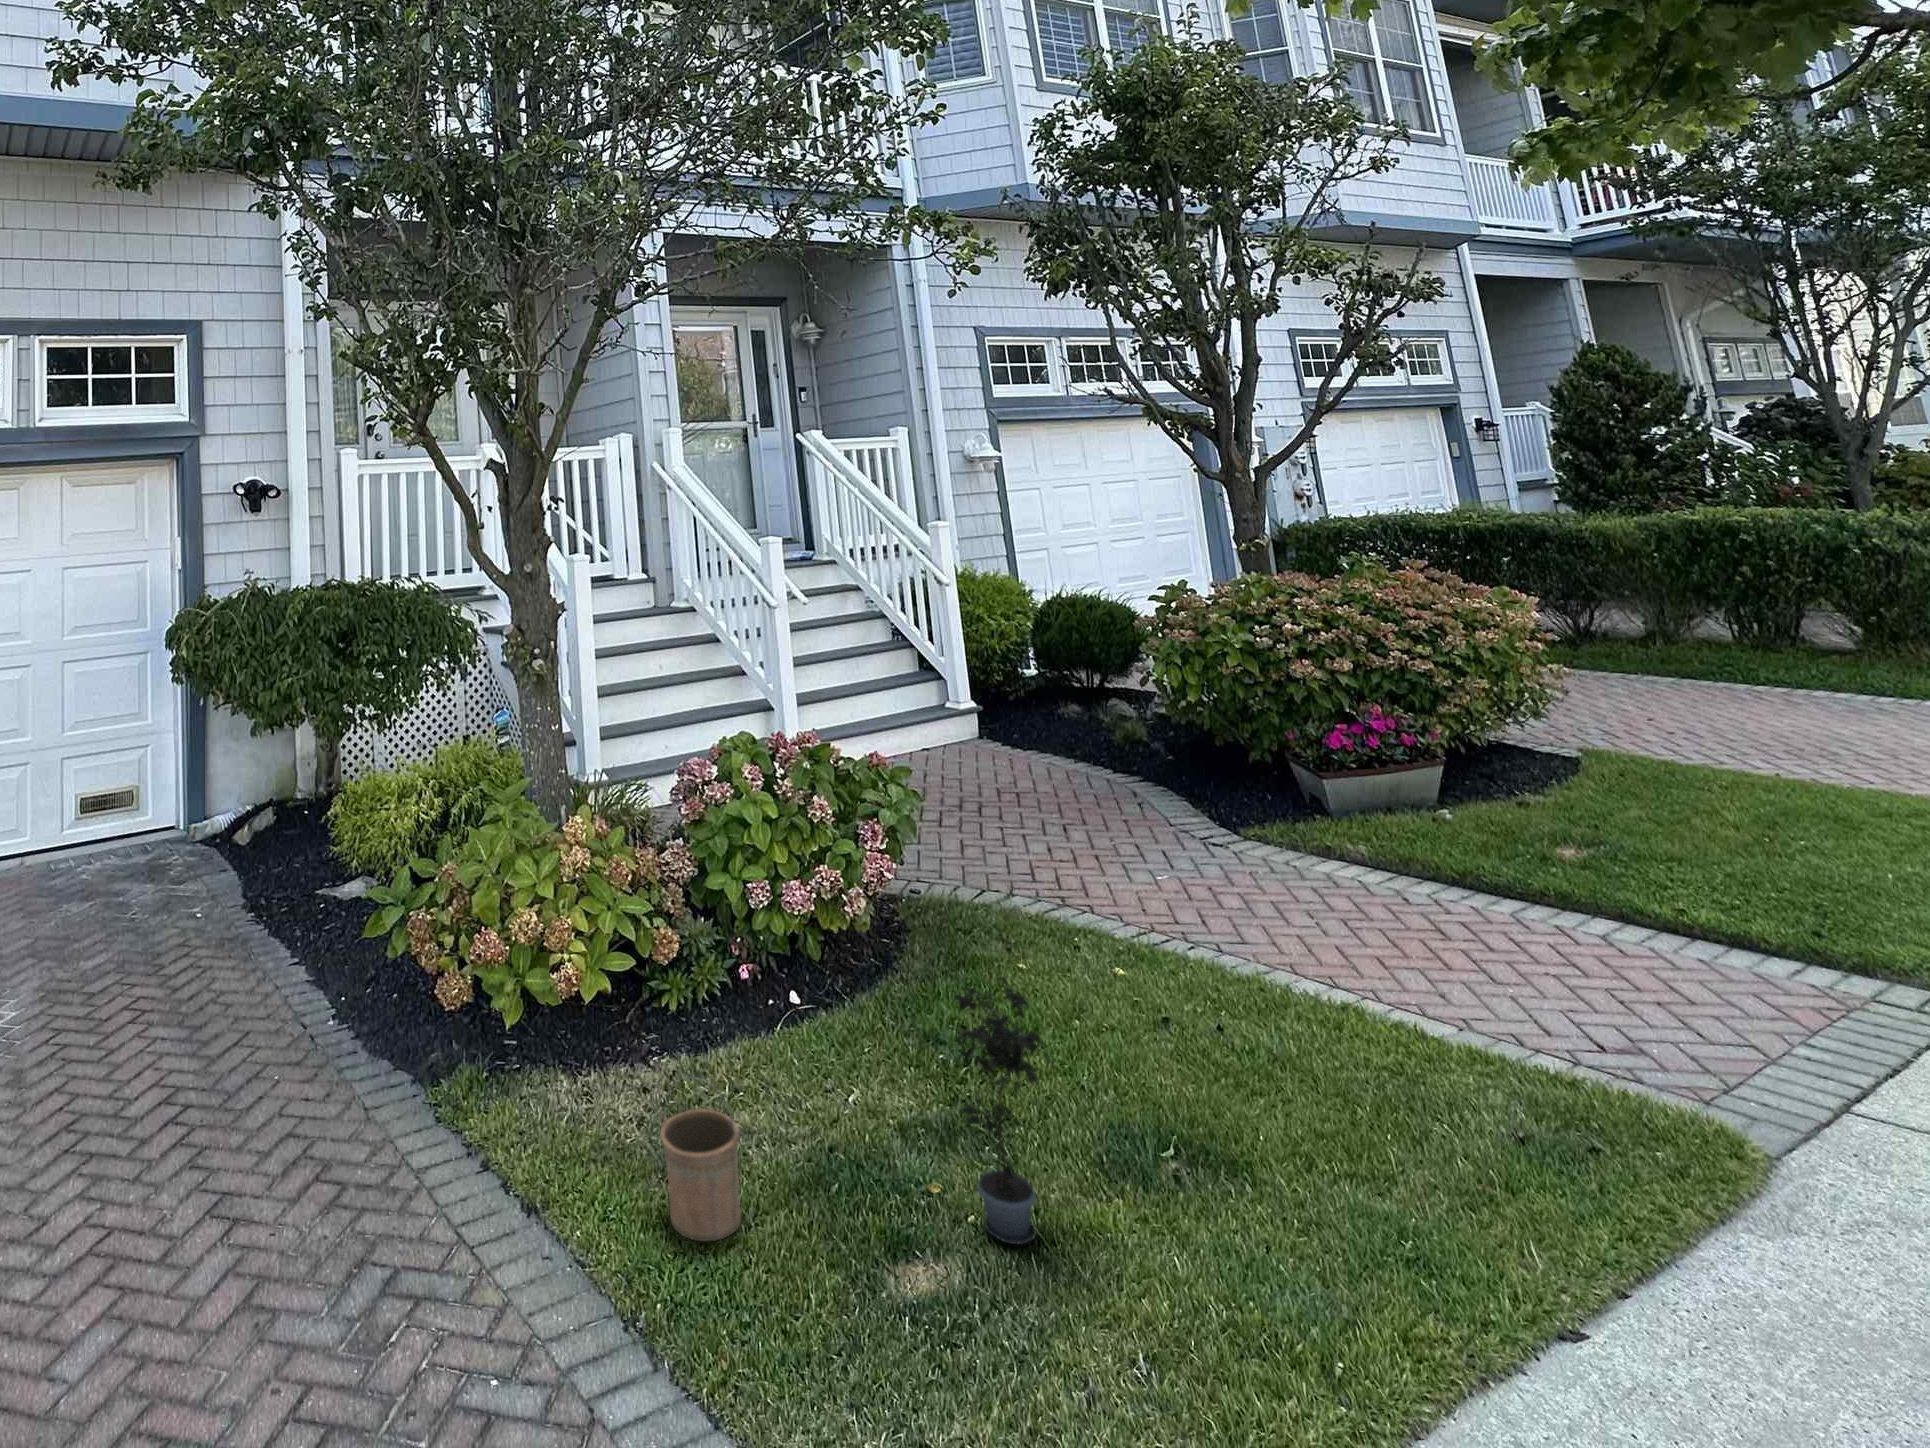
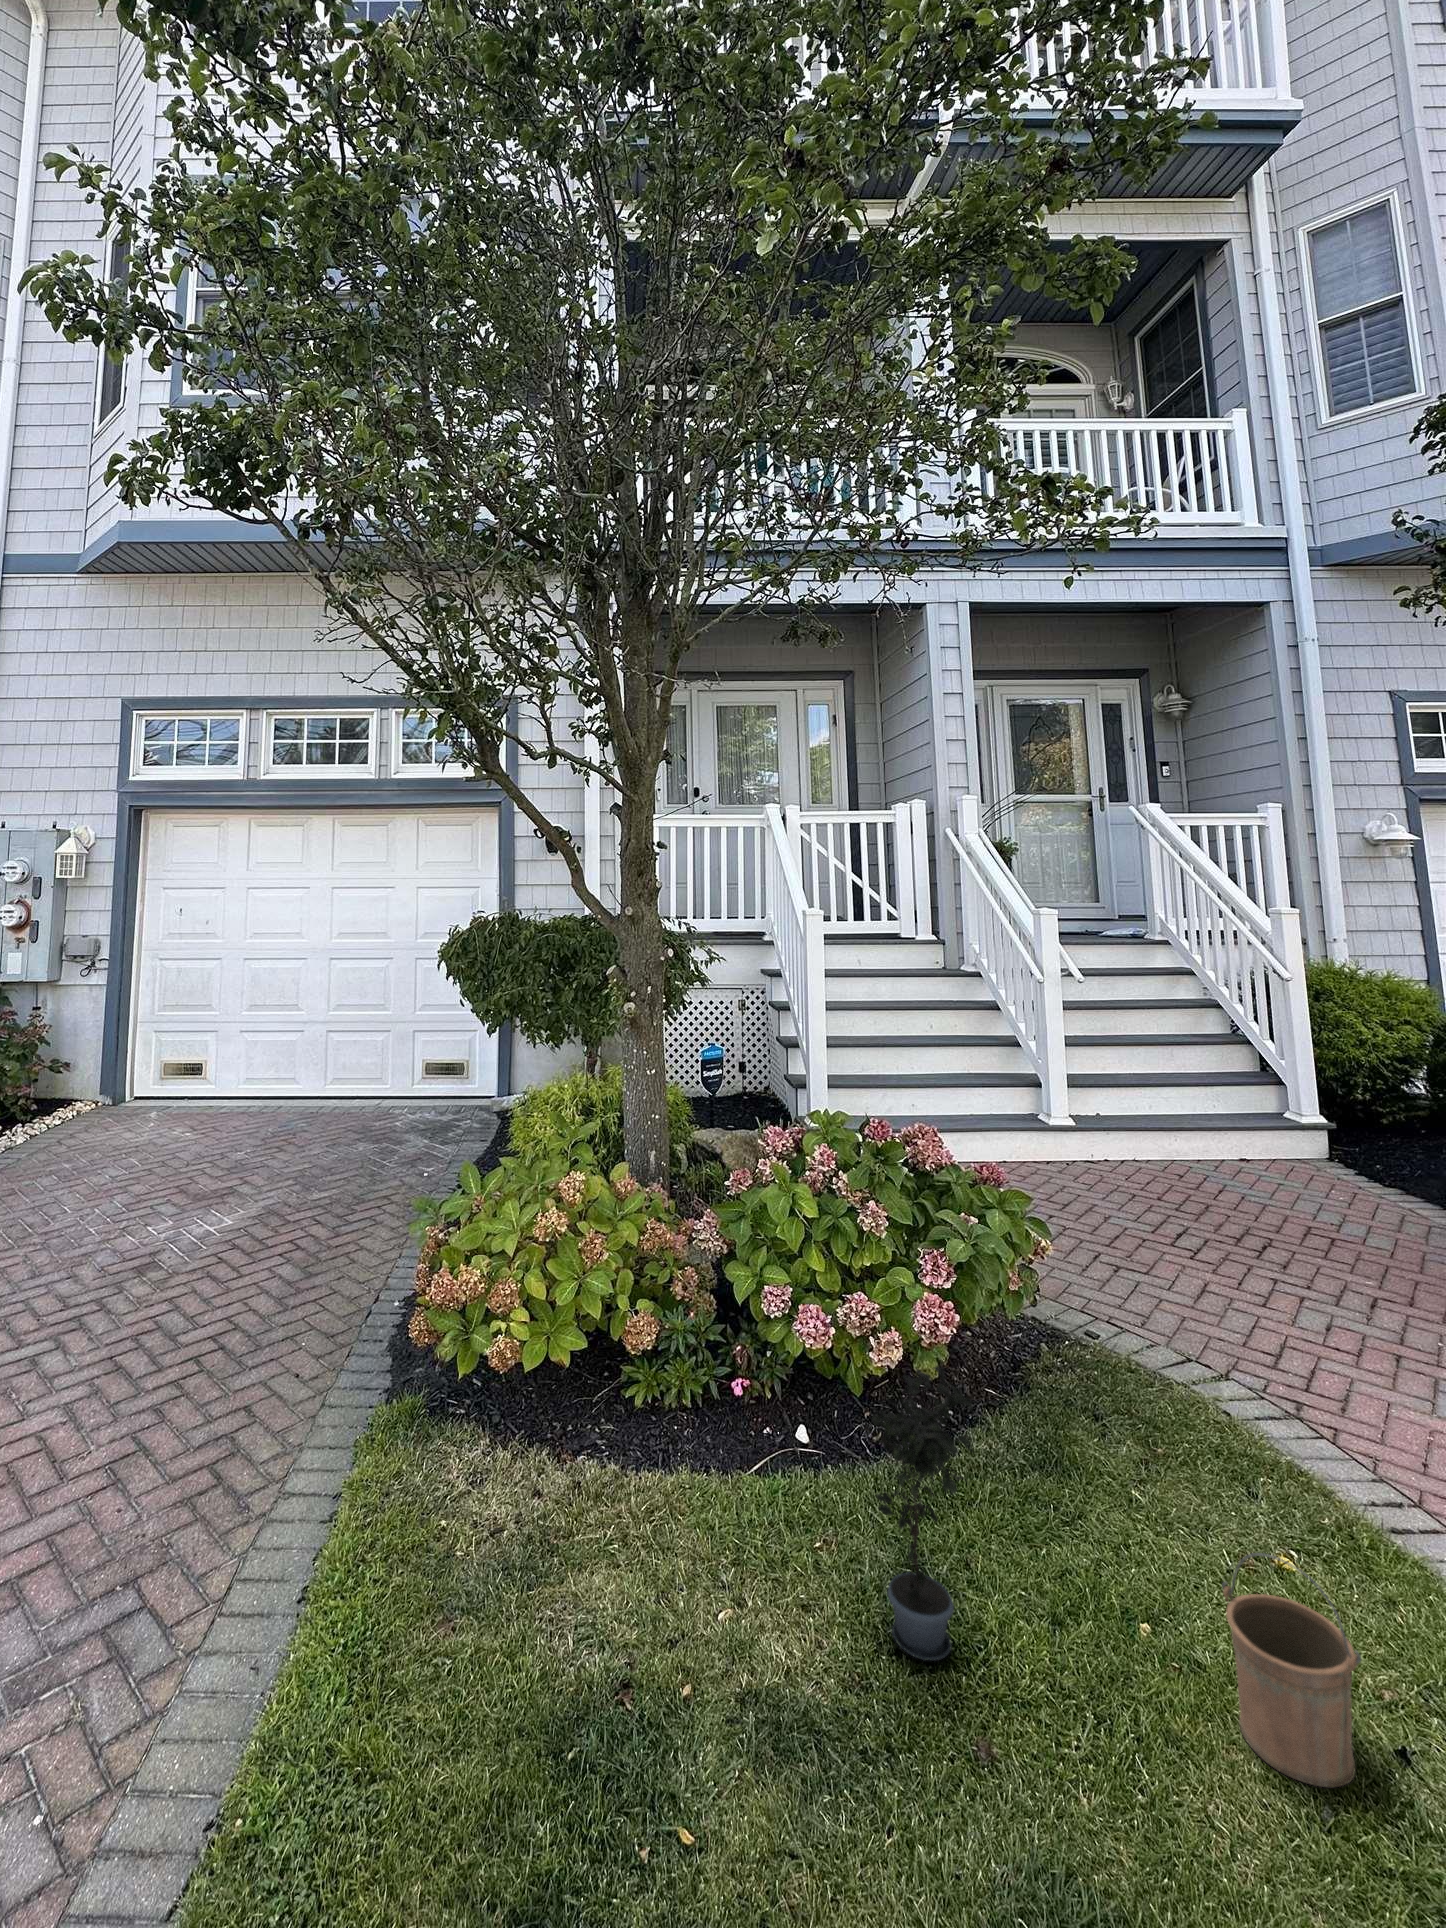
bucket: present [659,1077,741,1241] -> present [1222,1553,1361,1788]

